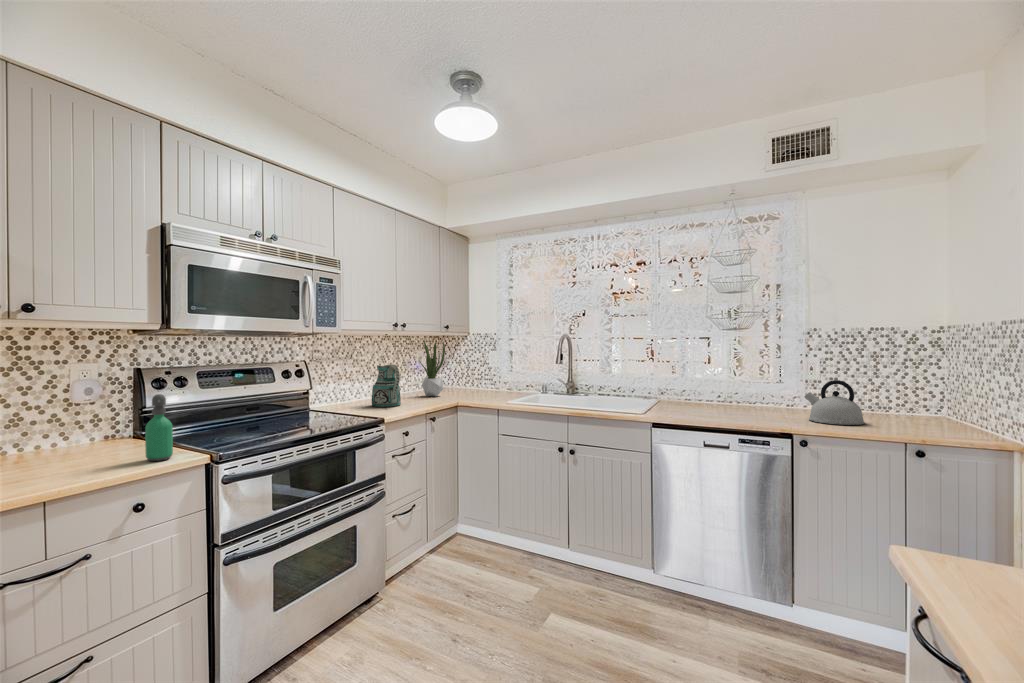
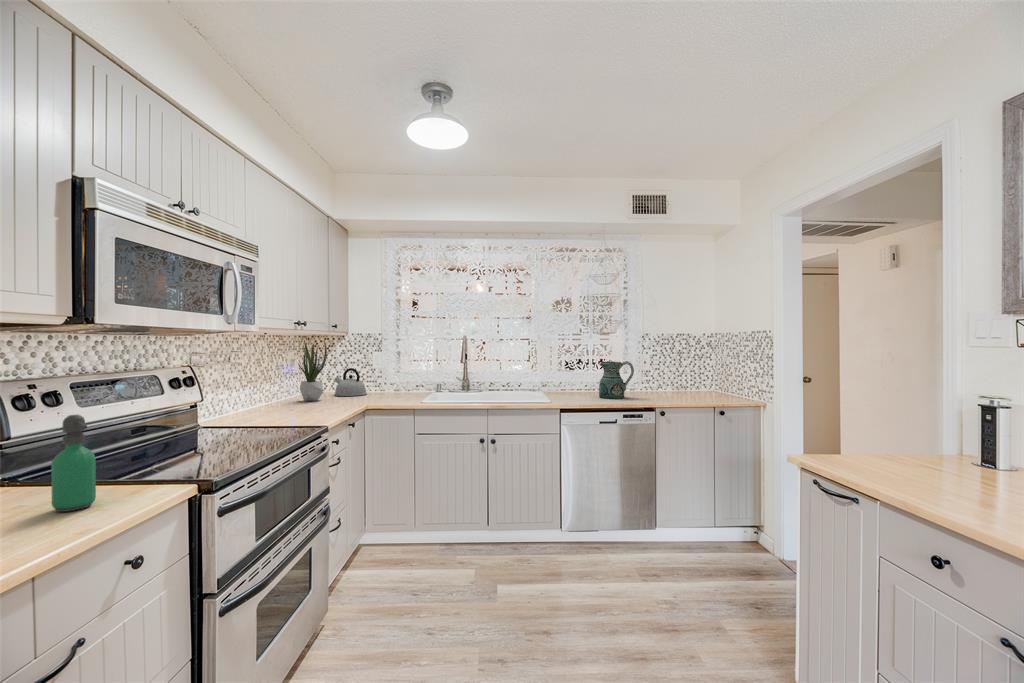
ceramic pitcher: present [372,365,401,407] -> present [599,361,634,399]
kettle: present [804,380,865,425] -> present [335,368,367,396]

